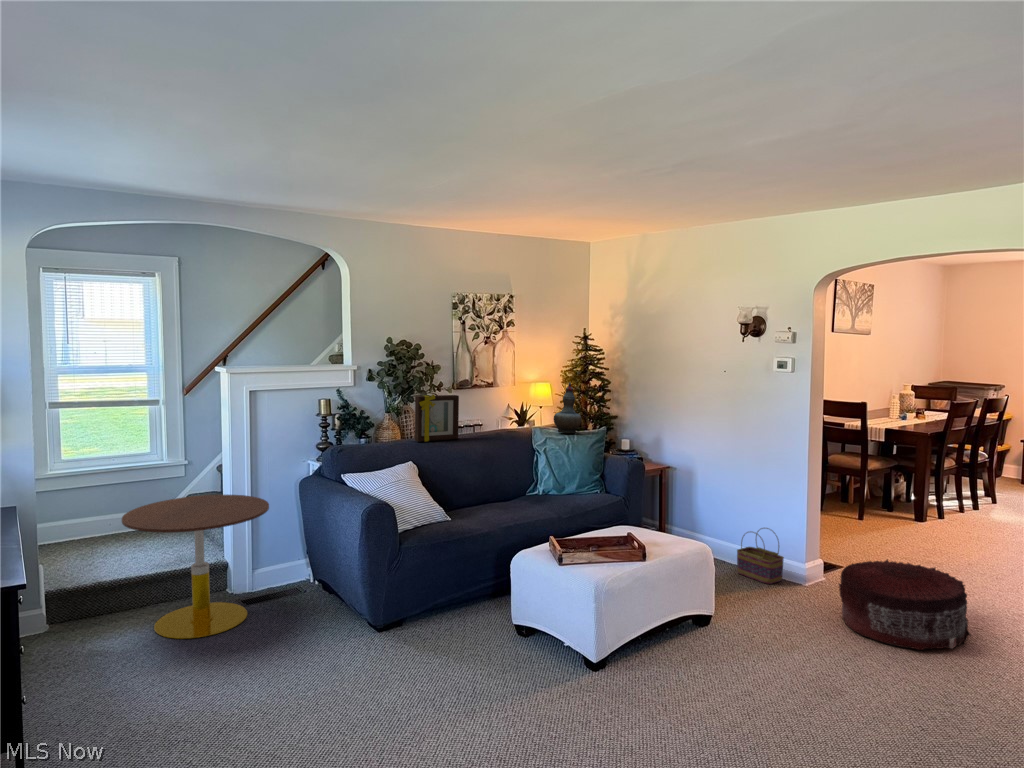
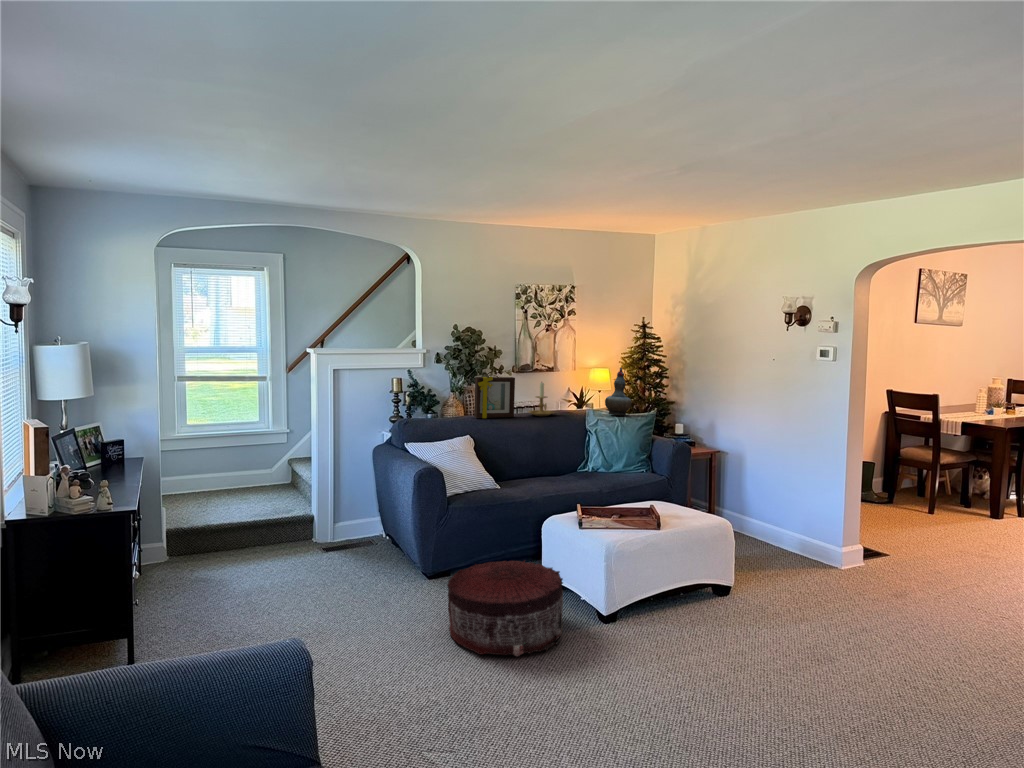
candle holder: none [471,399,501,437] -> present [528,382,554,416]
side table: present [122,495,269,639] -> none [225,457,344,573]
basket: present [737,528,784,584] -> none [776,512,821,565]
pouf: present [839,560,971,650] -> present [447,561,563,656]

